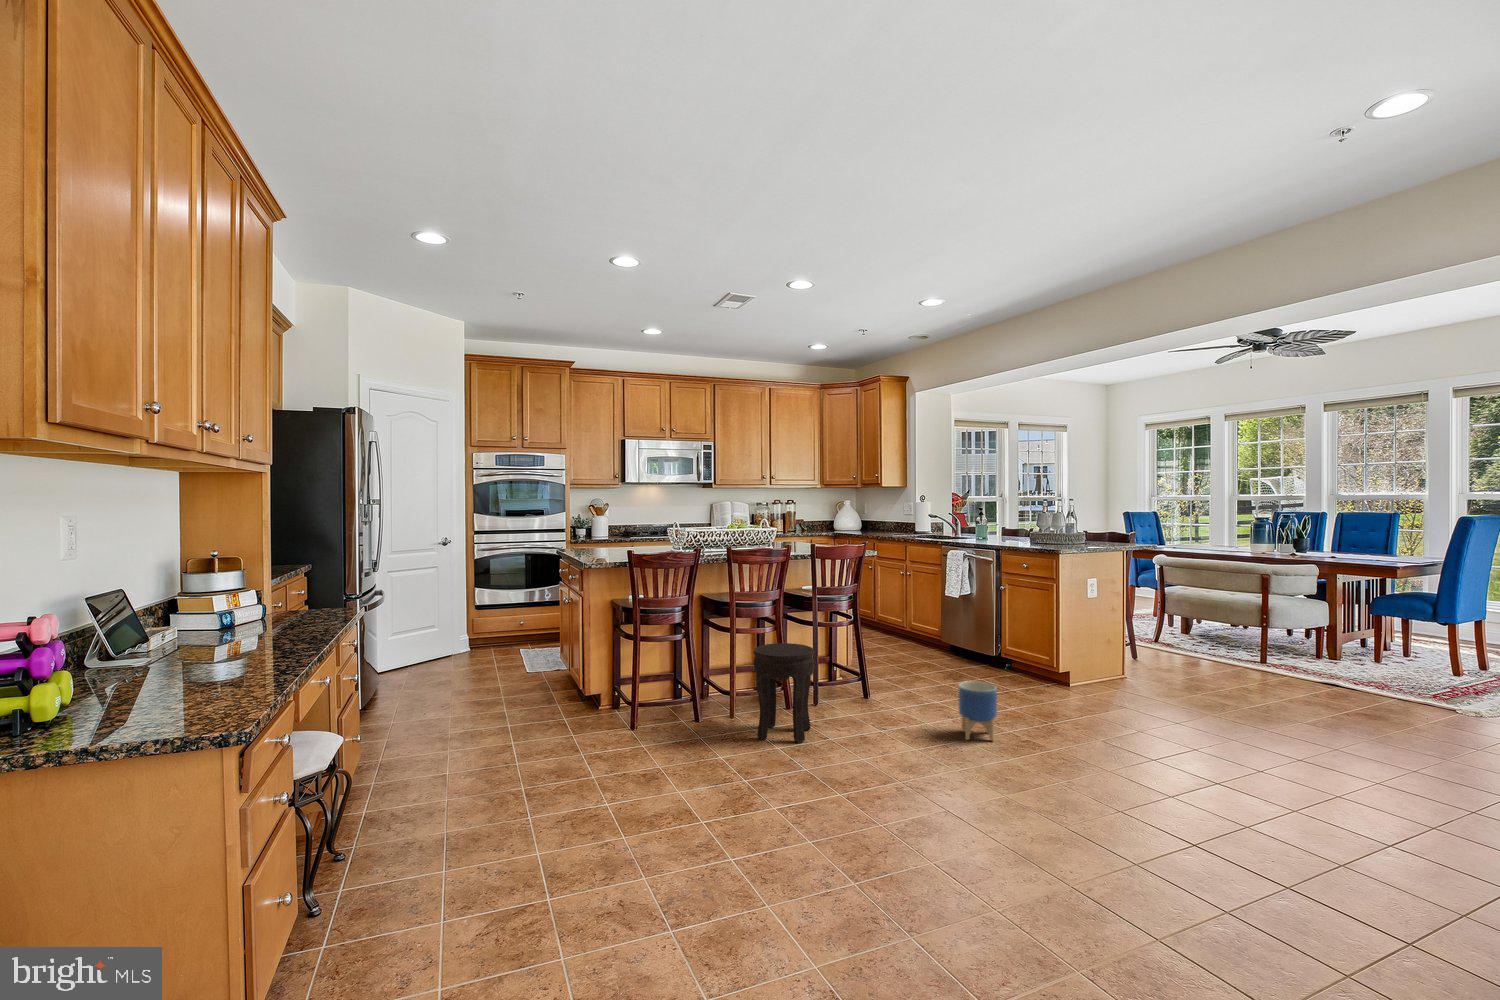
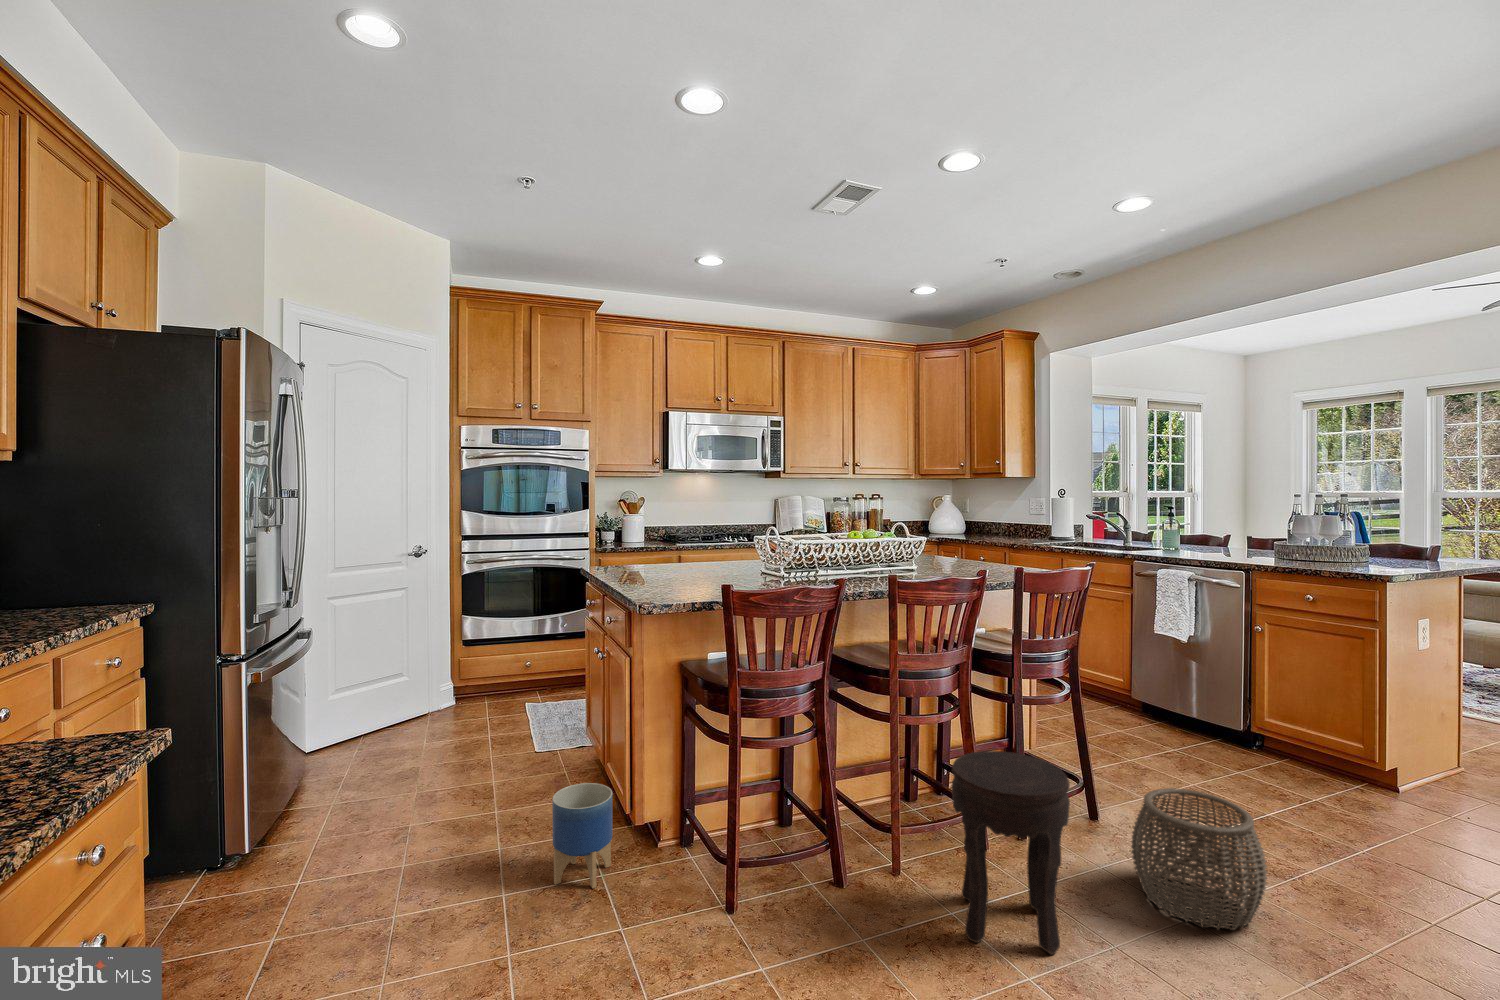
woven basket: none [863,666,929,735] -> present [1131,788,1268,930]
planter: present [958,681,997,741] -> present [552,783,613,888]

